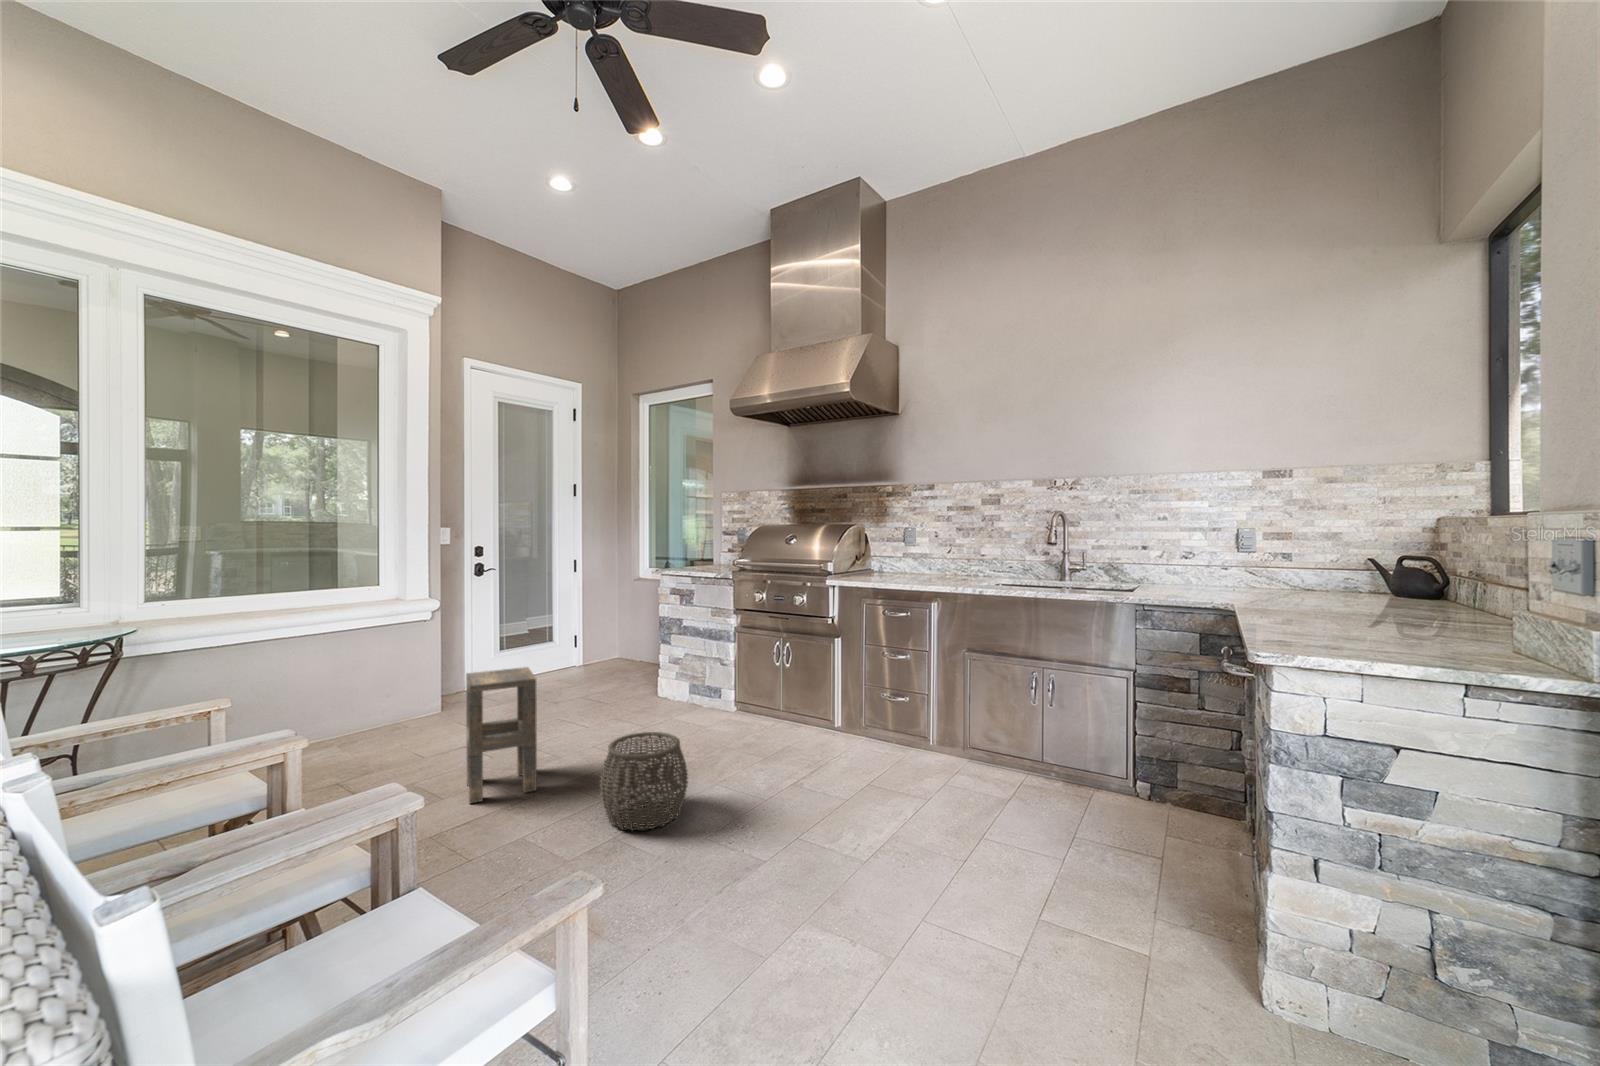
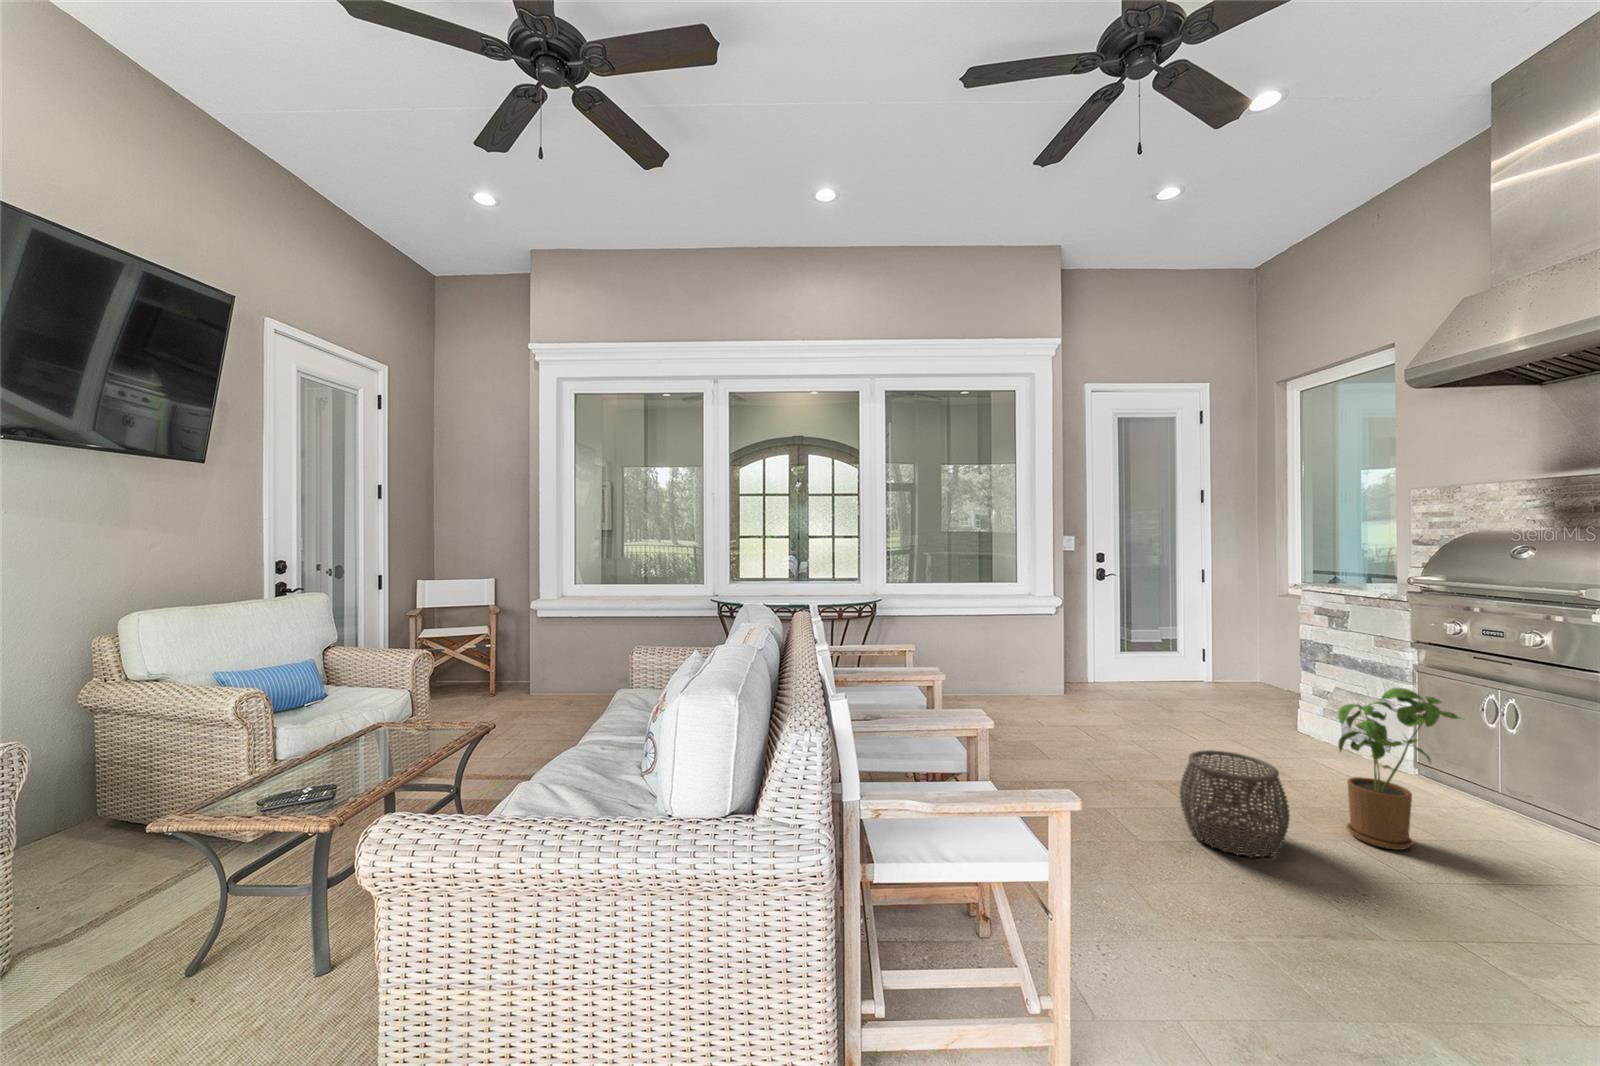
house plant: none [708,647,780,777] -> present [1338,688,1461,850]
side table: present [466,667,537,803] -> none [1067,660,1127,779]

